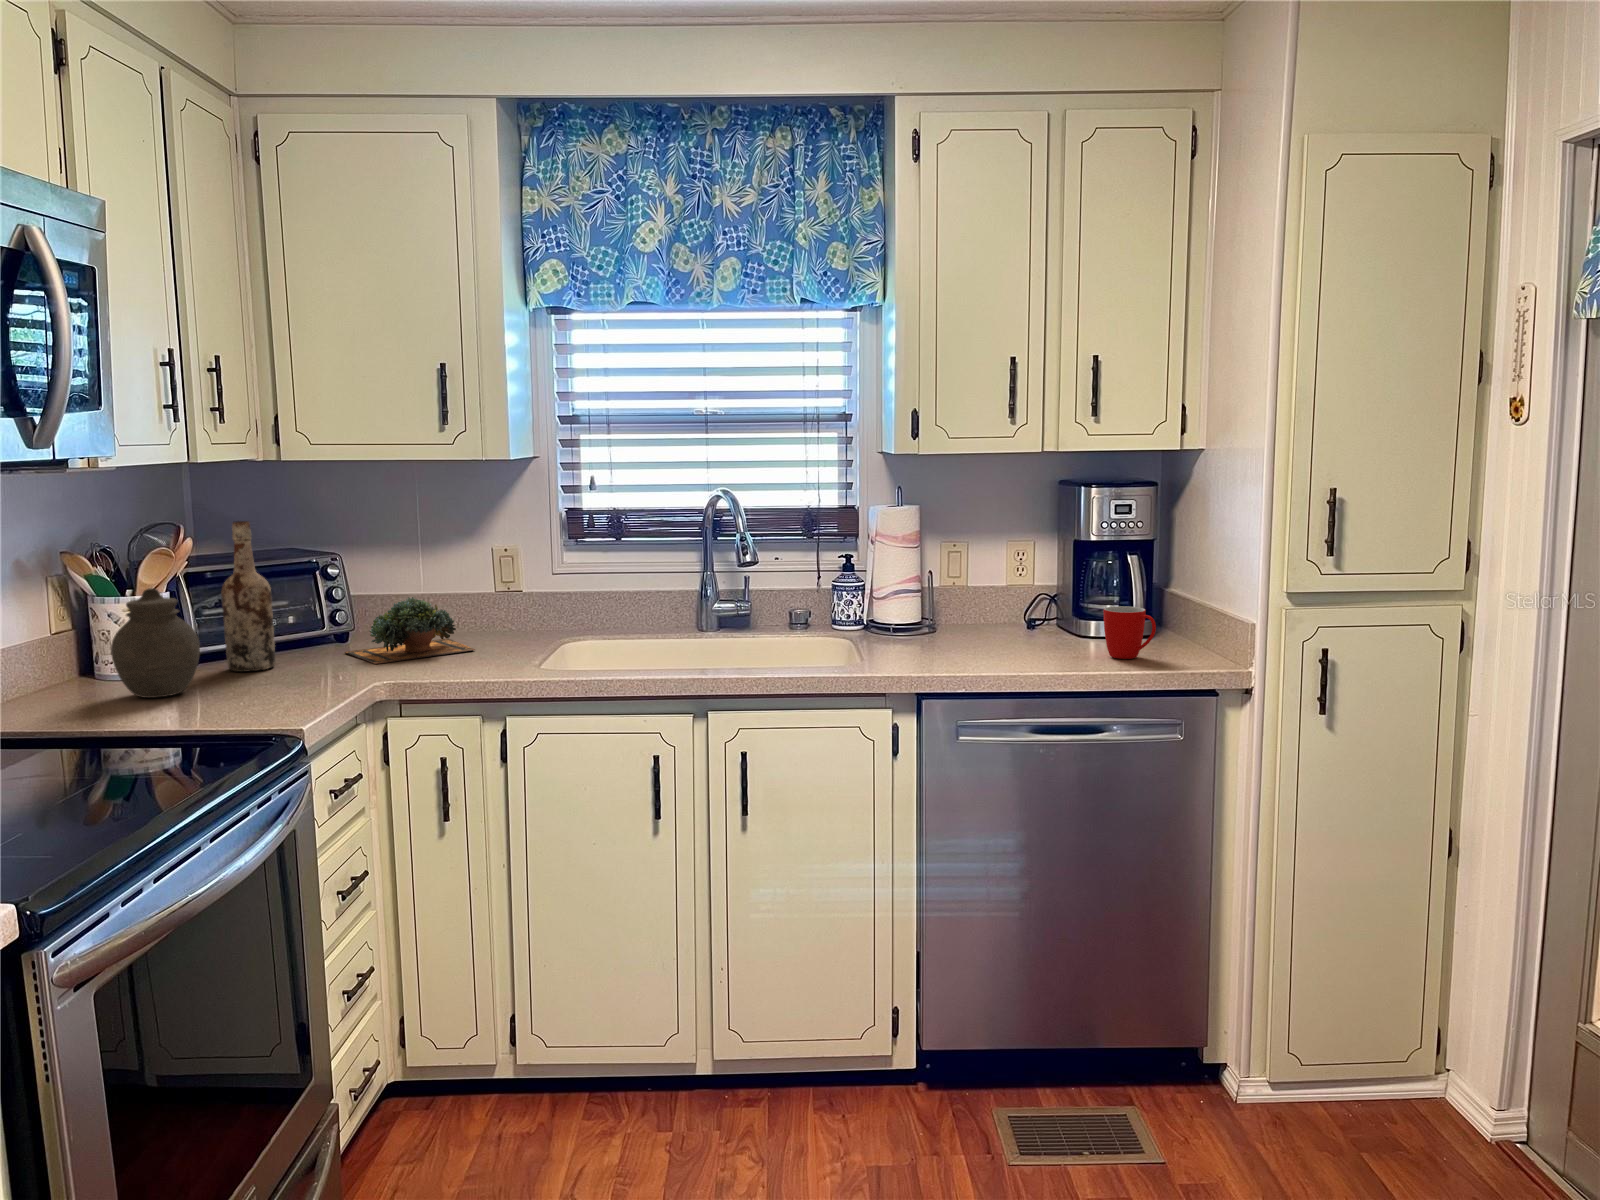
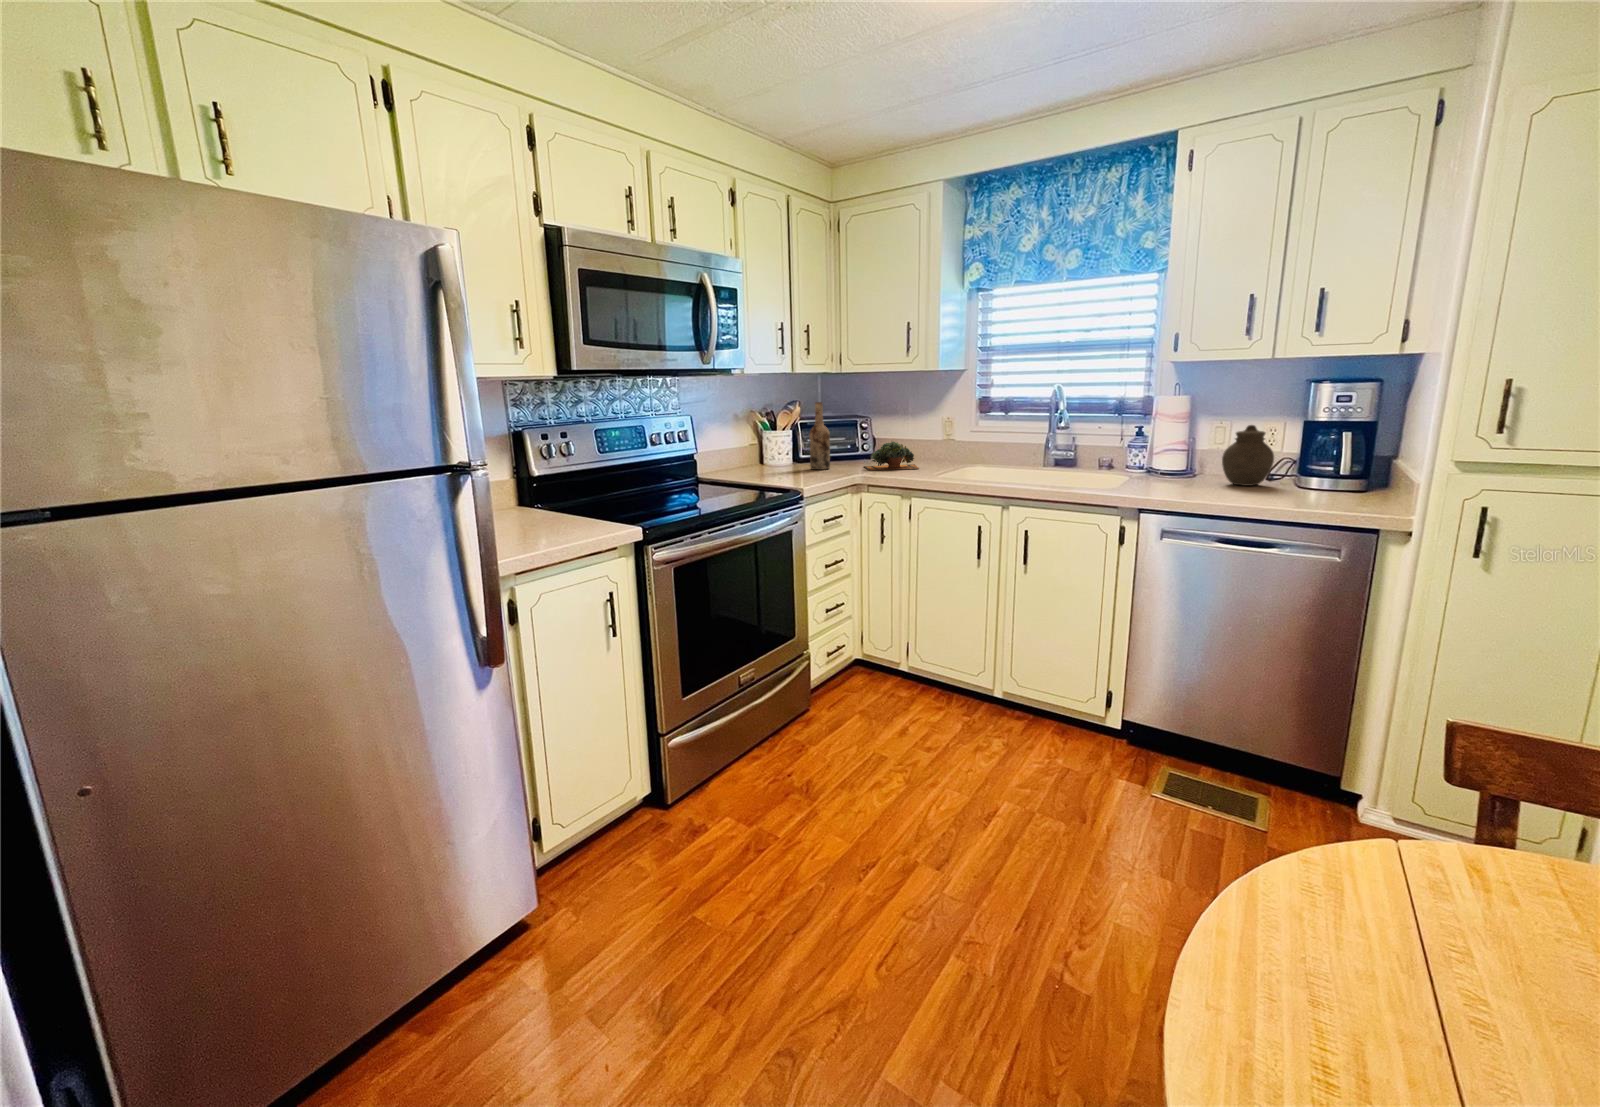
jar: present [111,588,200,698] -> present [1222,425,1274,486]
mug: present [1104,606,1156,659] -> none [1286,459,1321,494]

